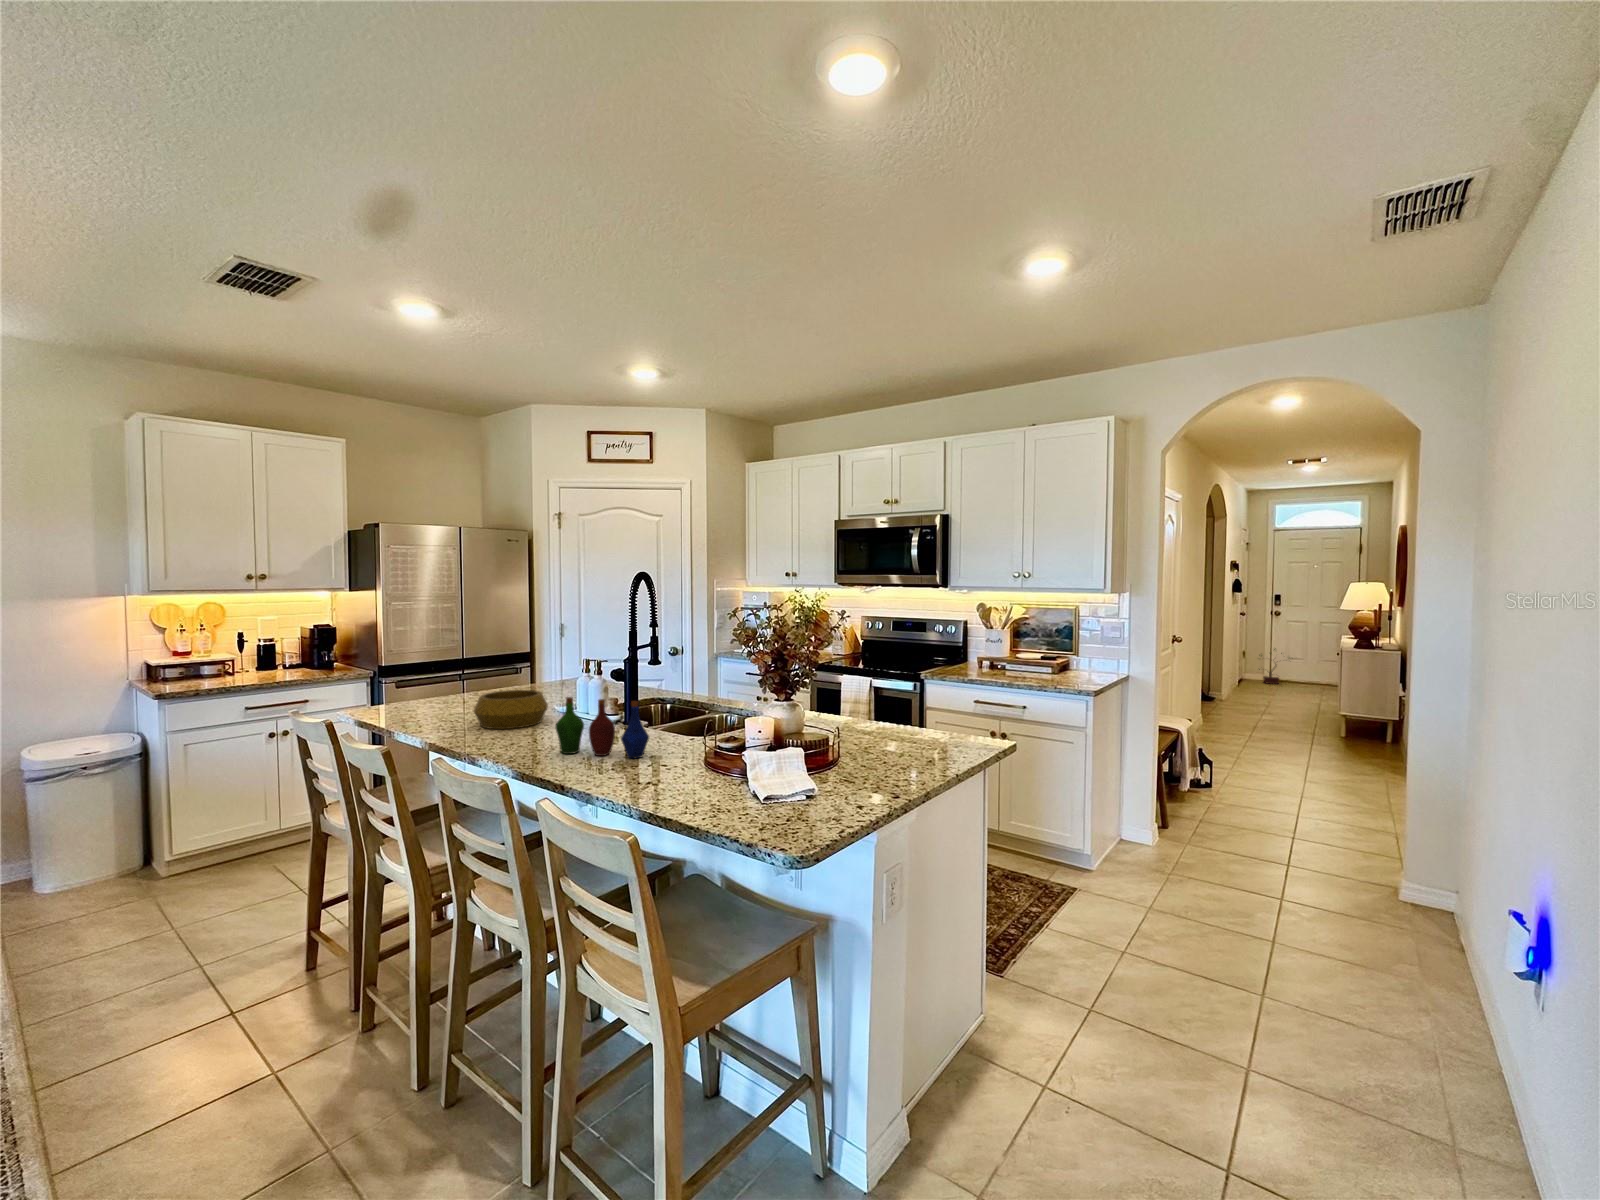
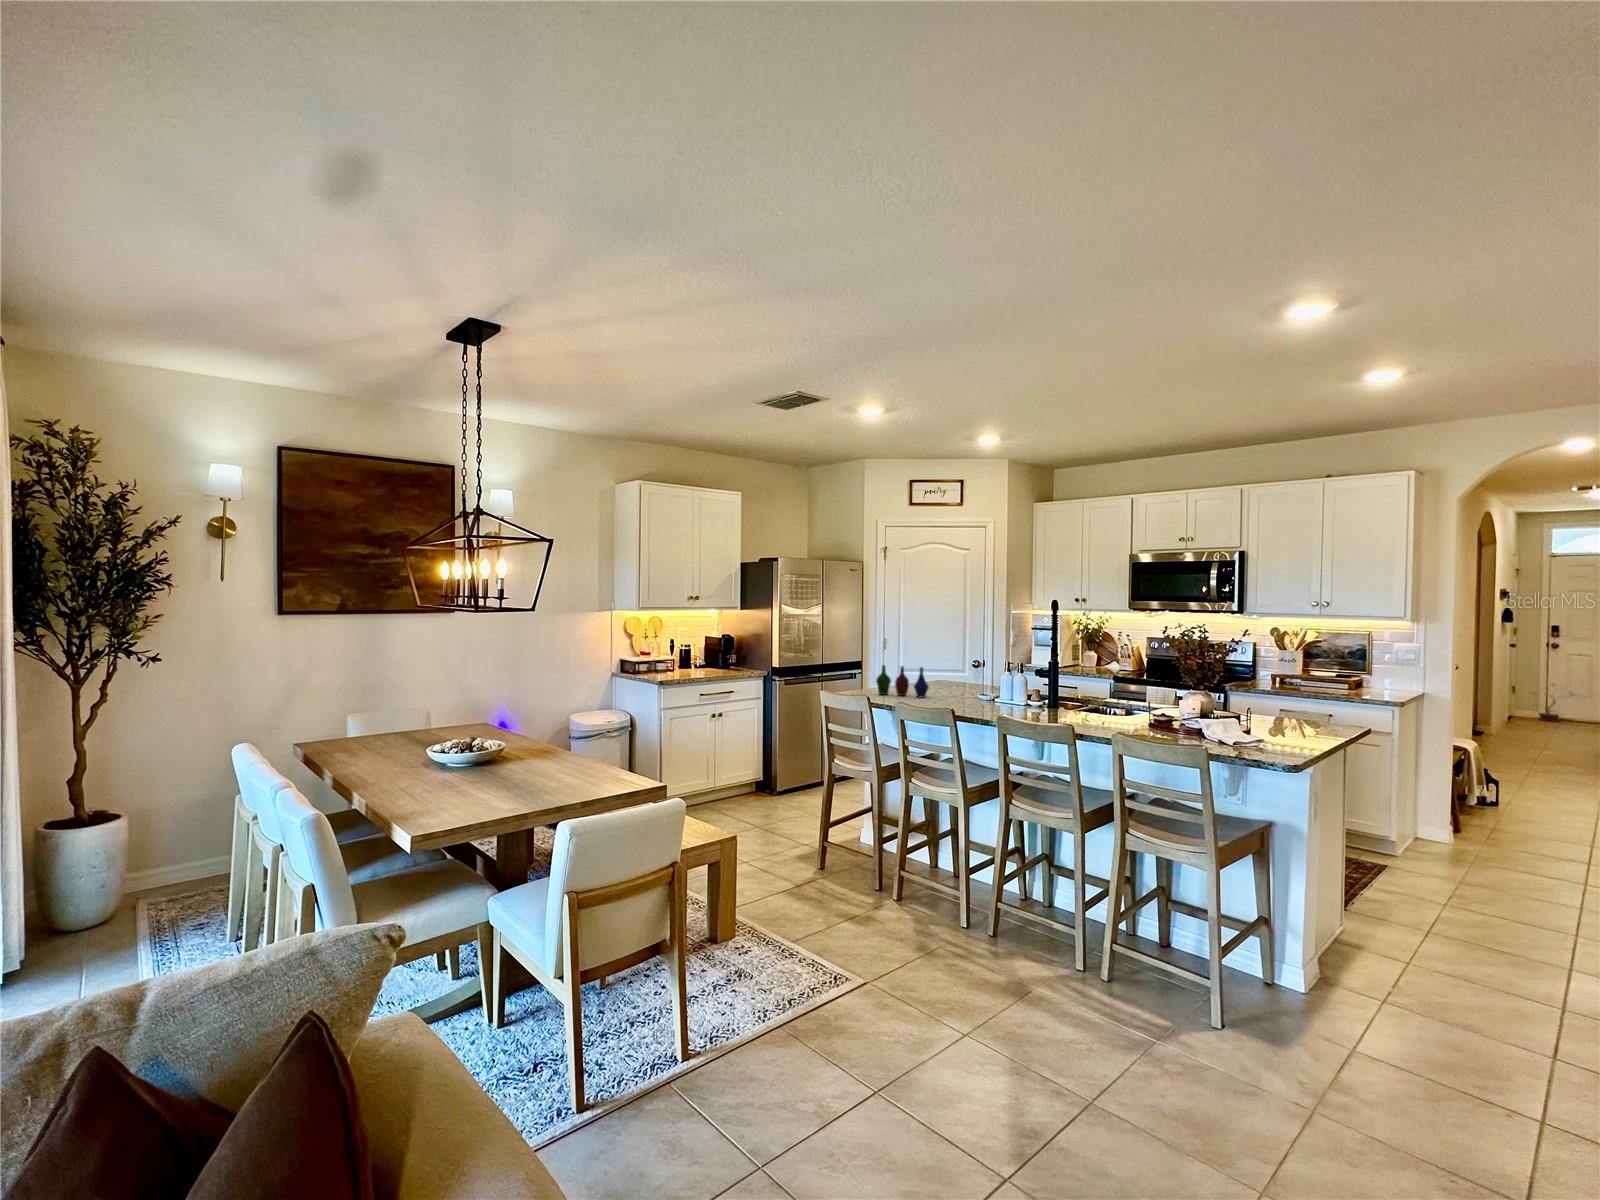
decorative bowl: present [474,690,548,729] -> none [945,682,994,707]
bottle: present [556,697,649,759] -> present [876,665,929,697]

